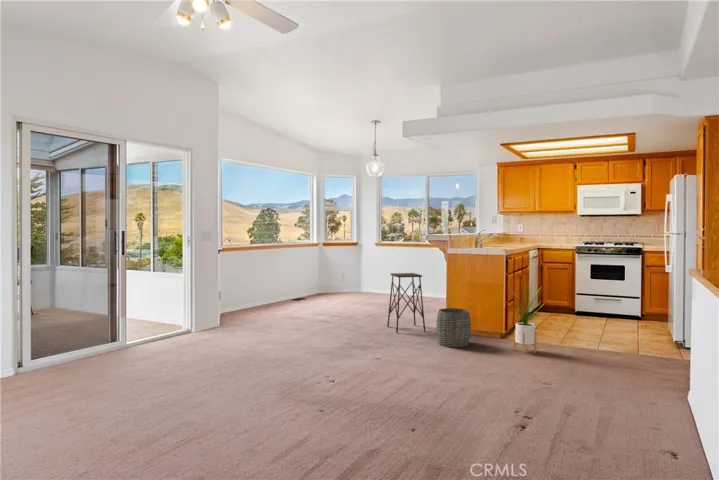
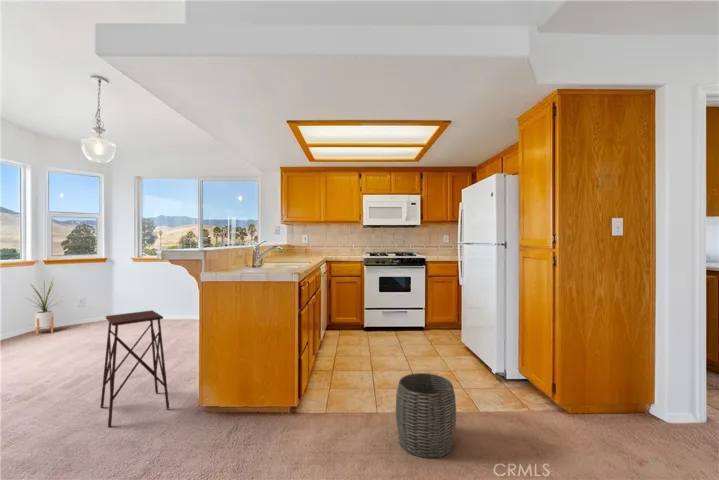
house plant: present [512,285,541,354] -> present [32,282,54,335]
woven basket: present [437,308,471,347] -> present [396,373,456,458]

